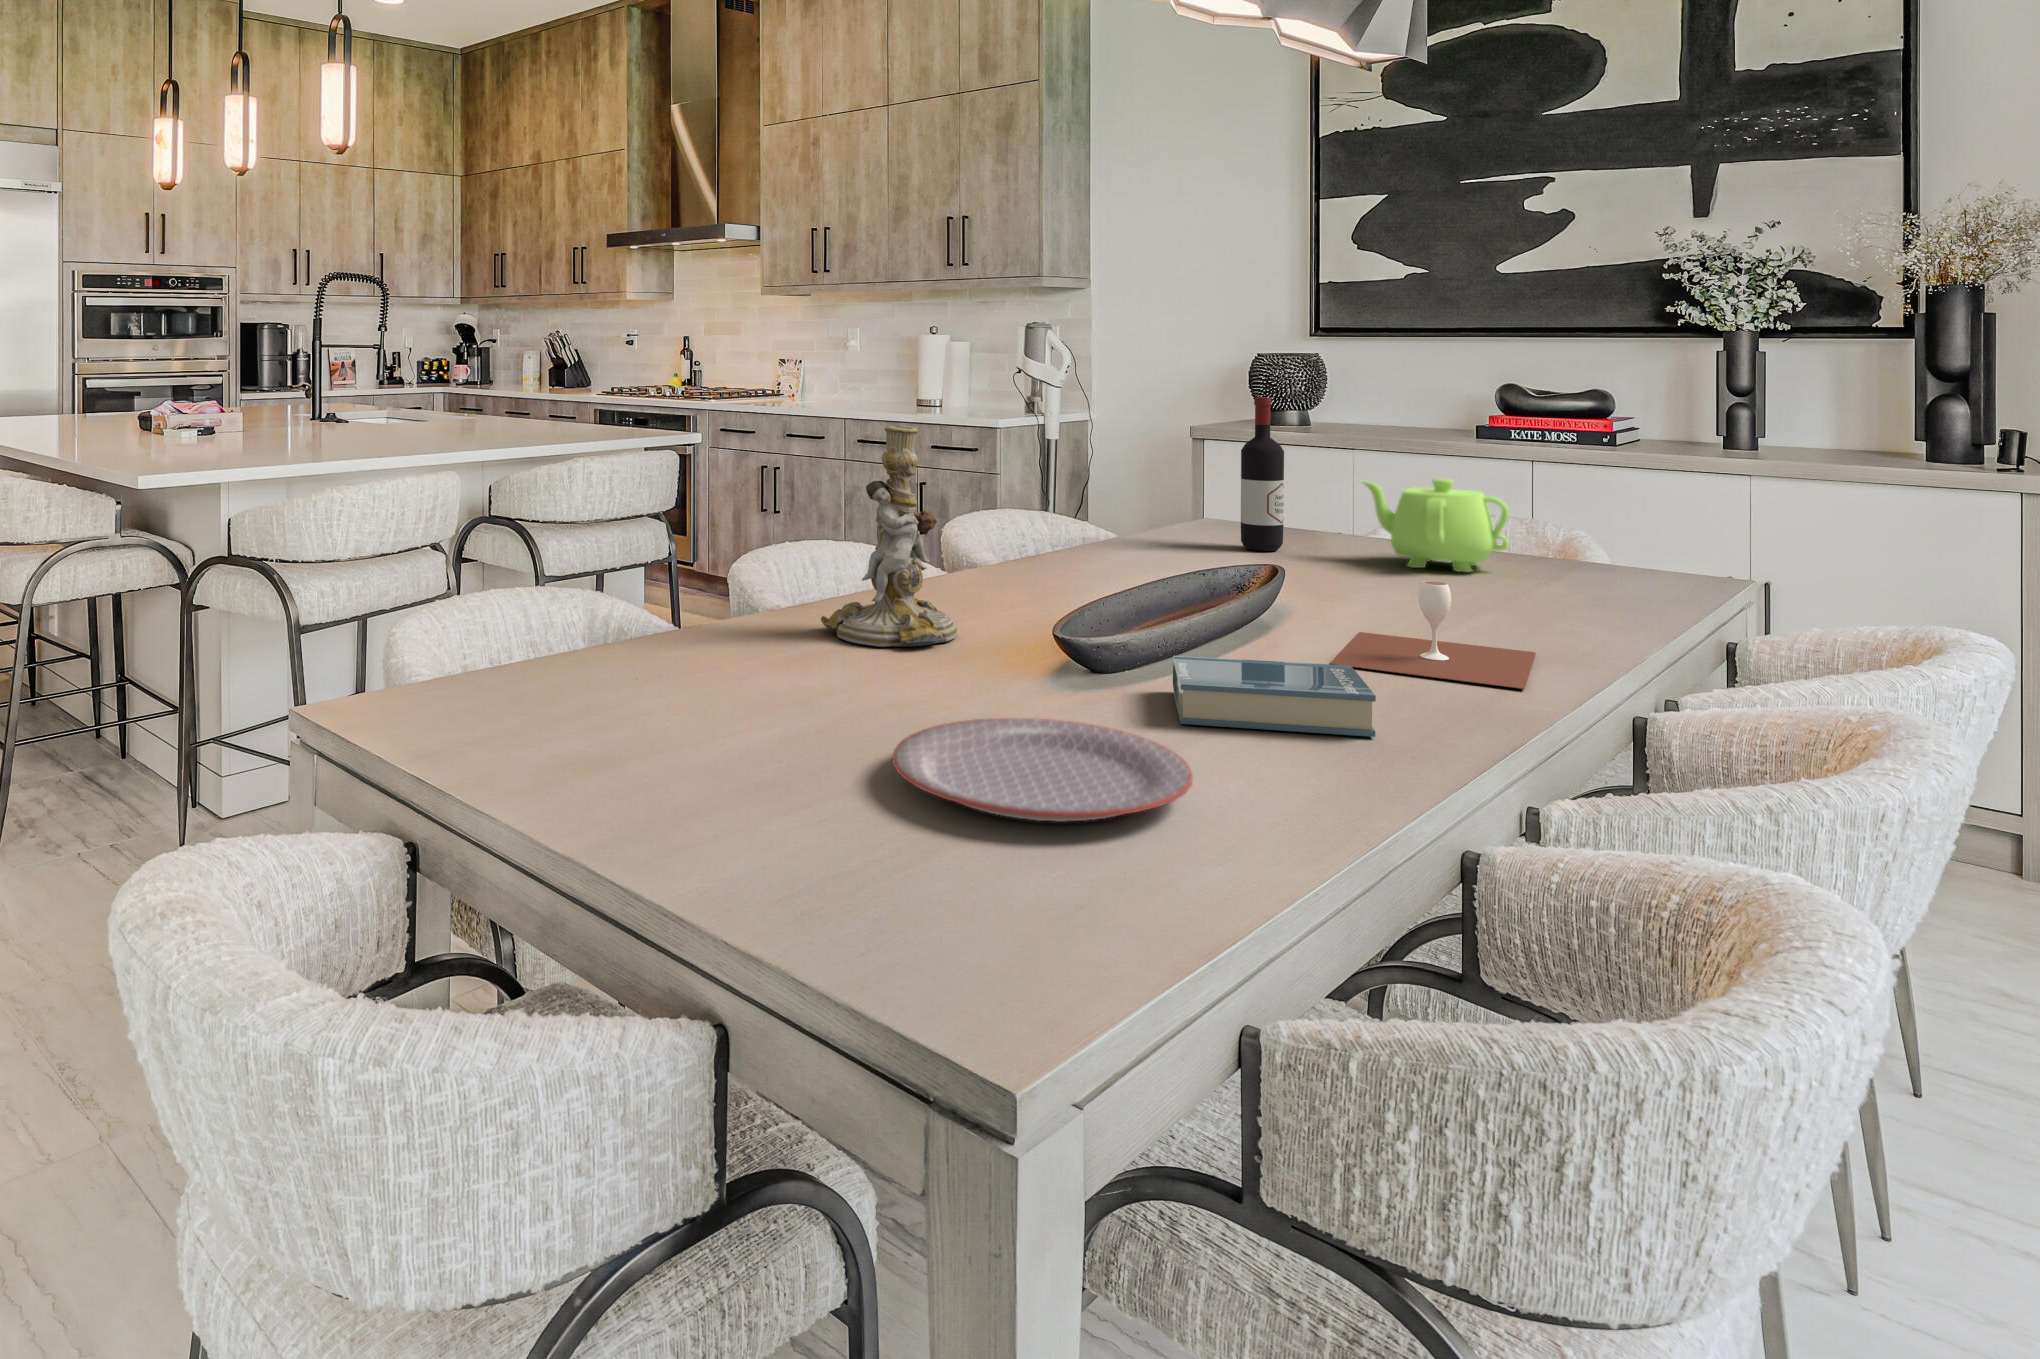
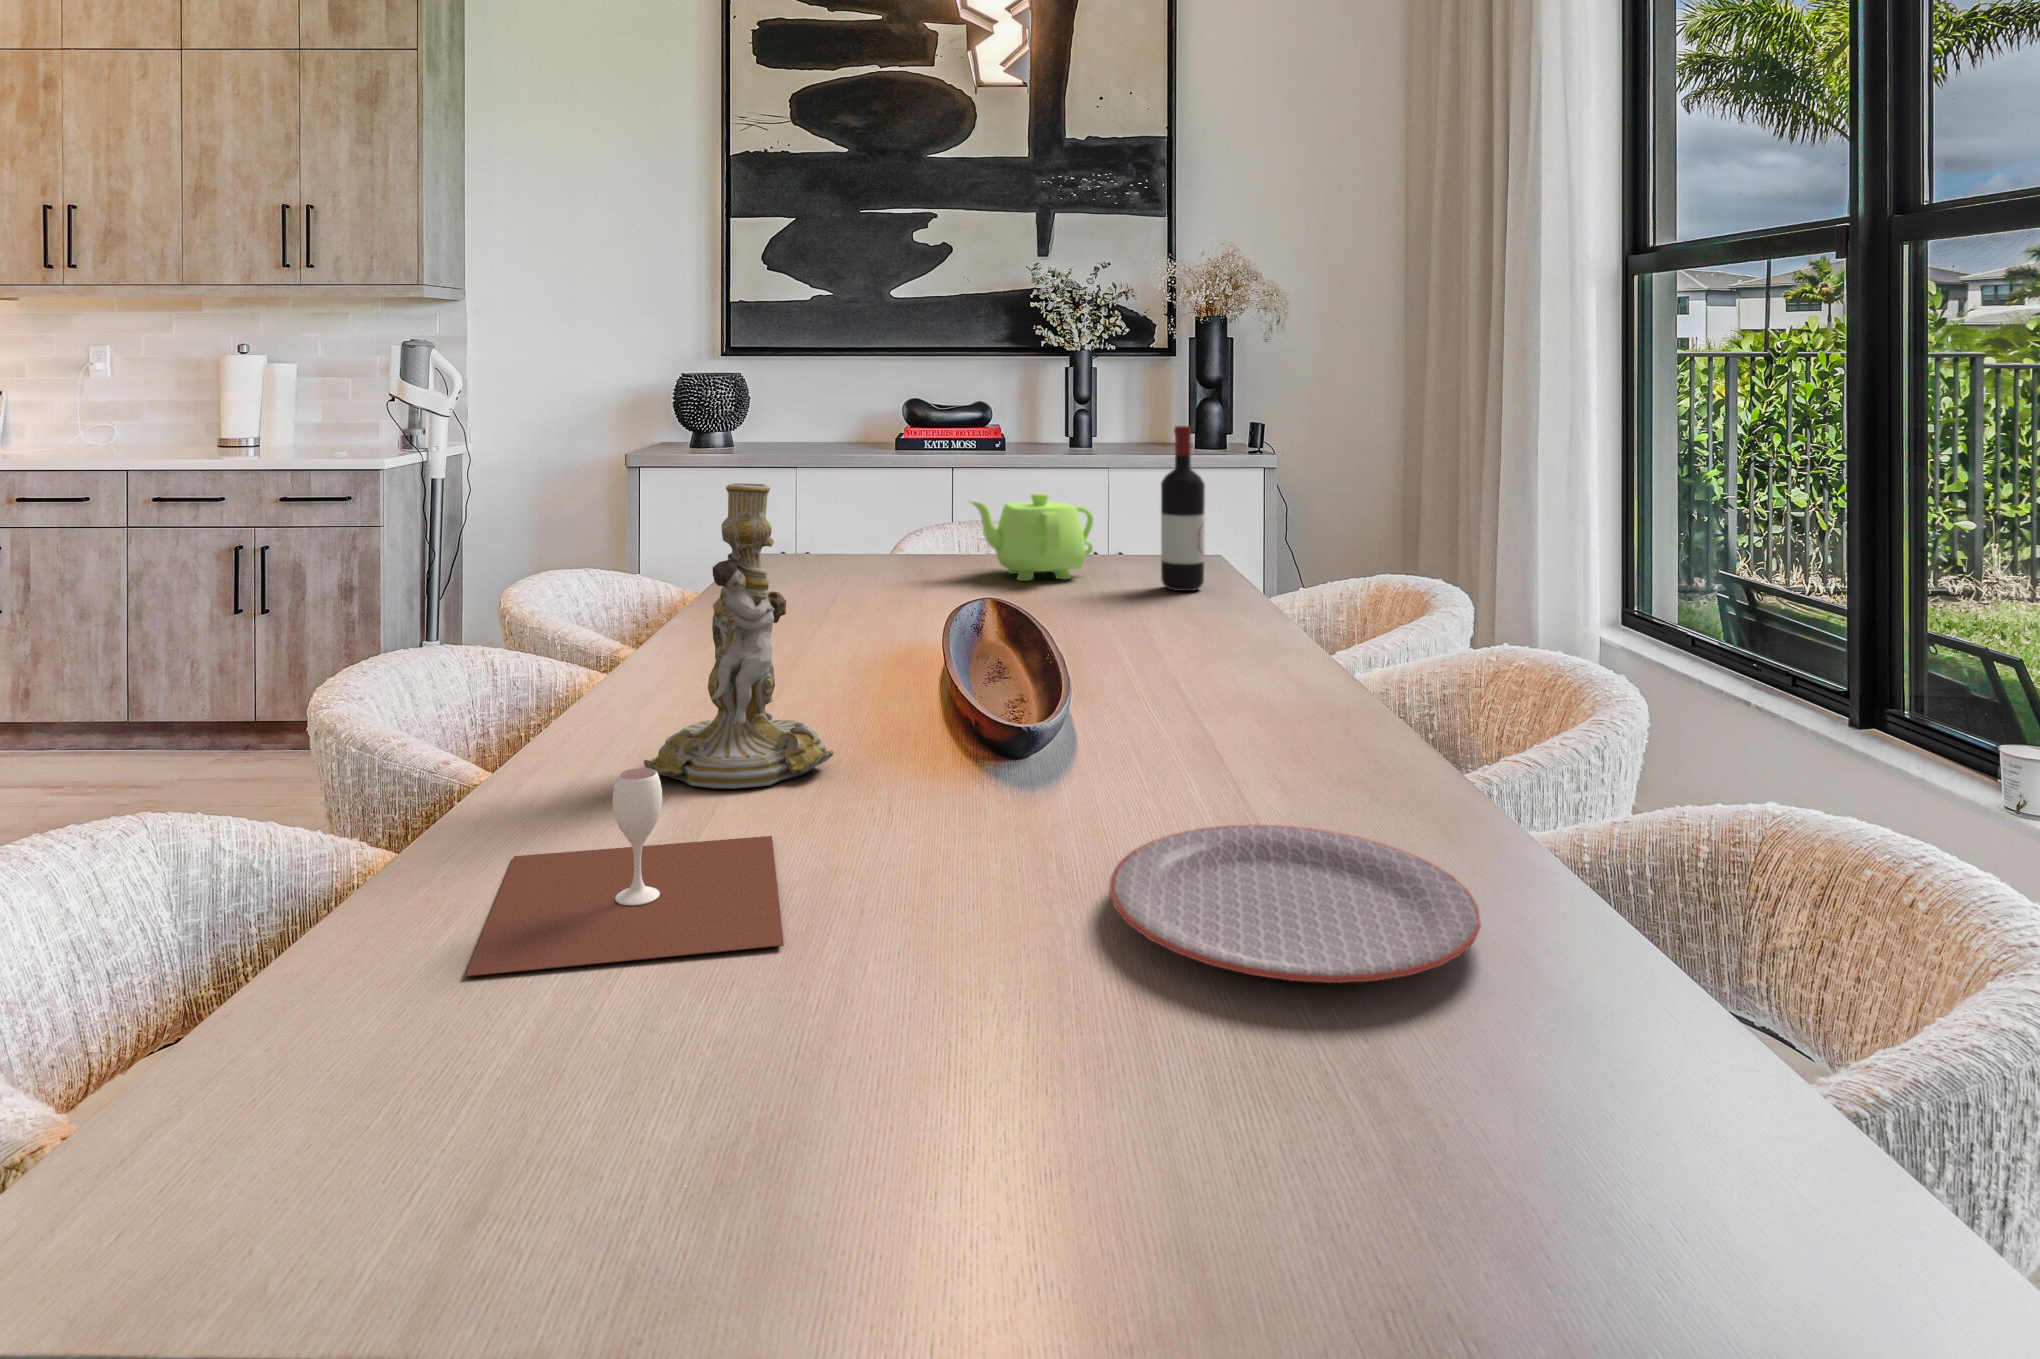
wine bottle: present [1241,397,1284,551] -> present [1161,426,1205,591]
wine glass: present [1330,581,1536,689] -> present [465,768,784,976]
hardback book: present [1173,656,1376,737] -> none [1139,695,1367,797]

